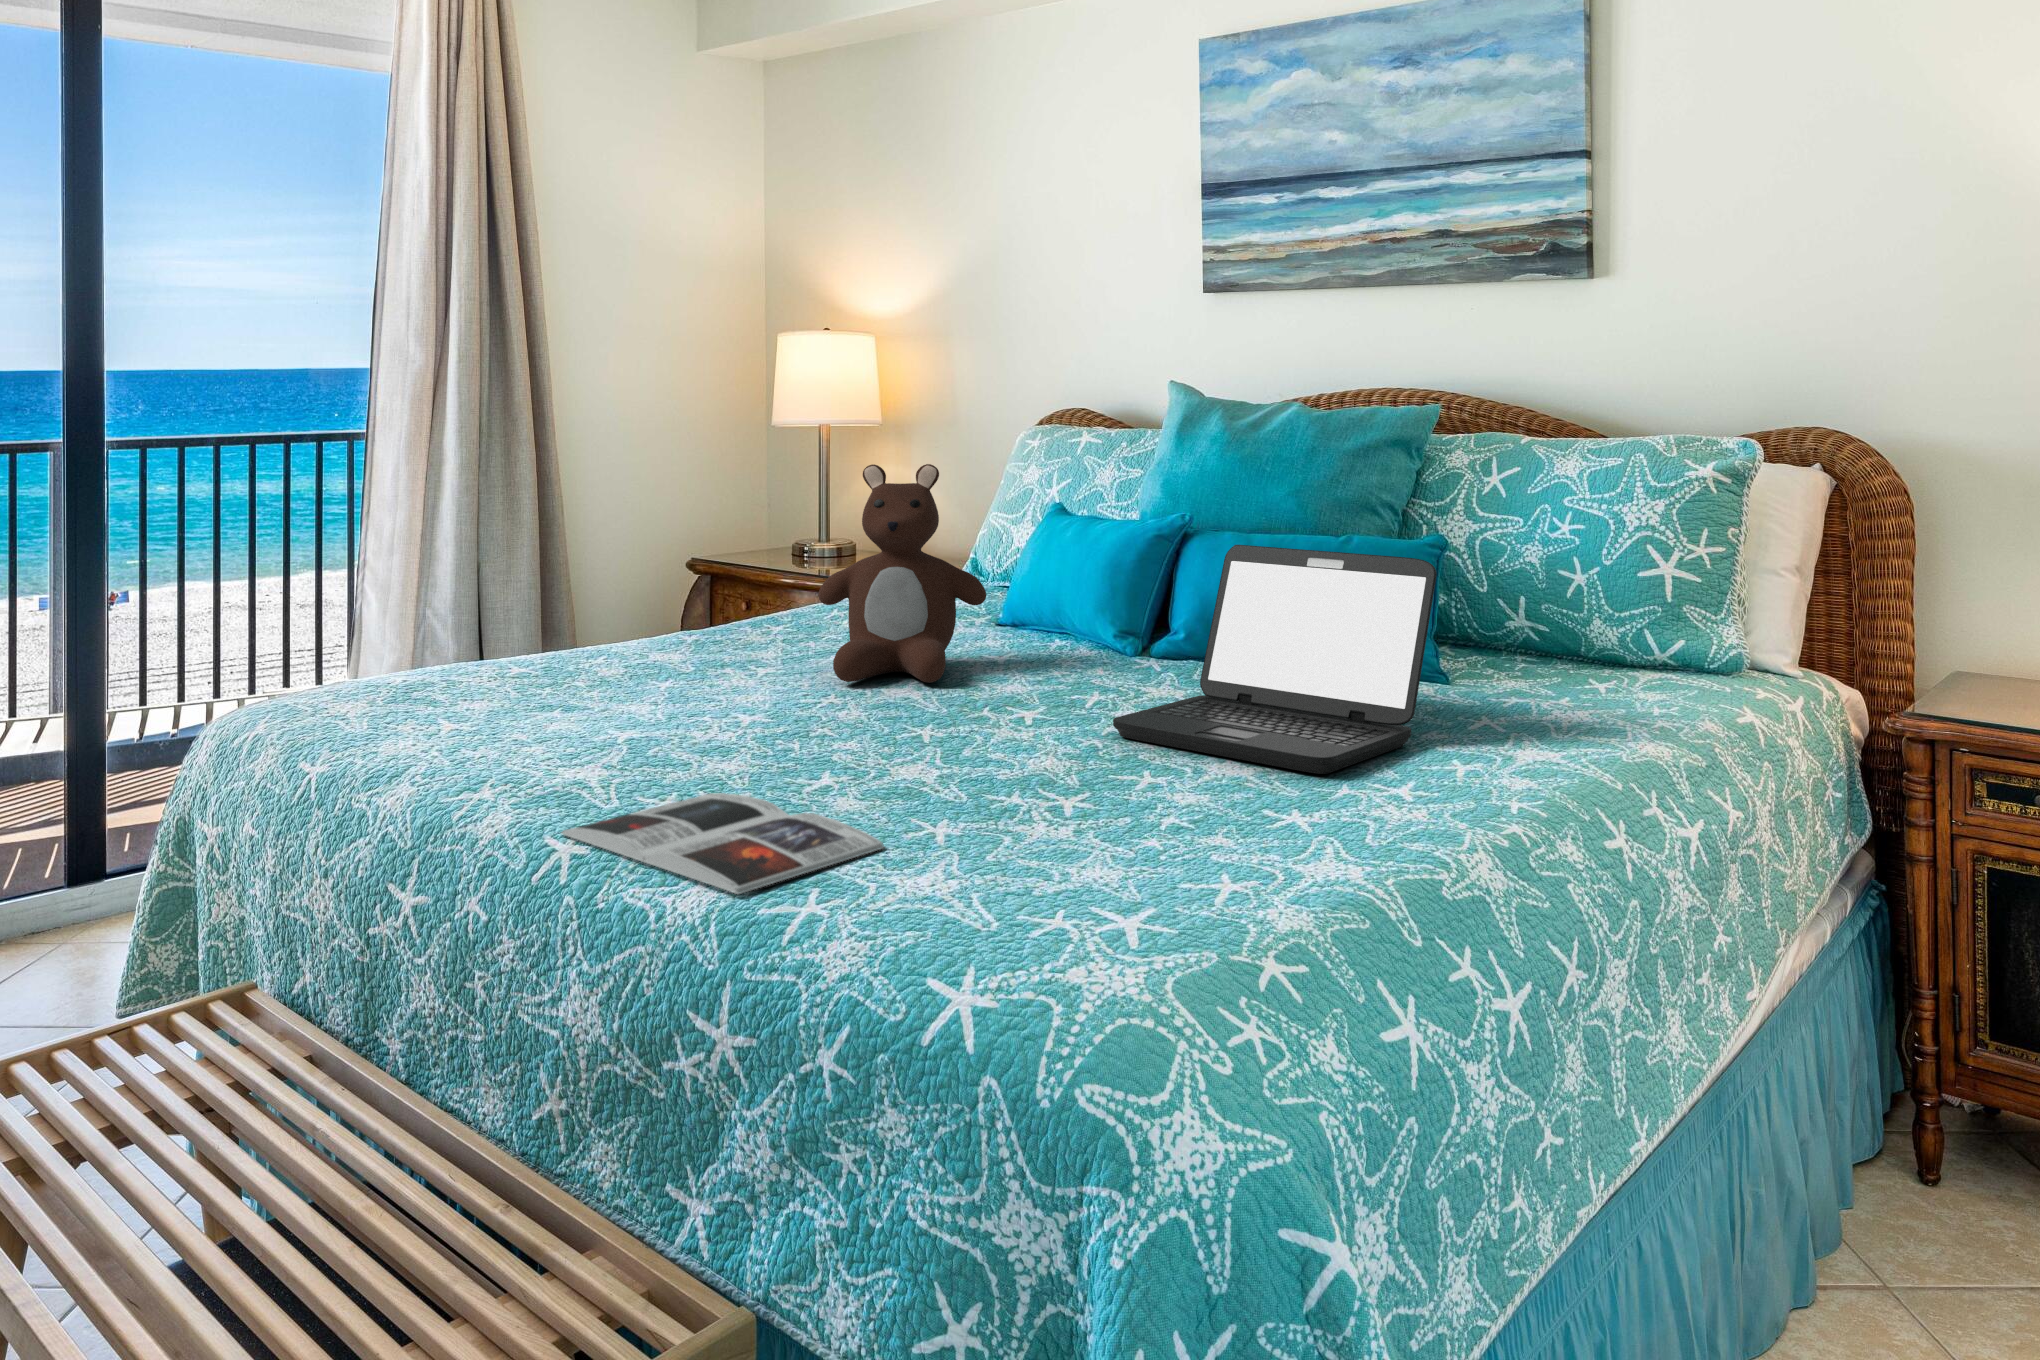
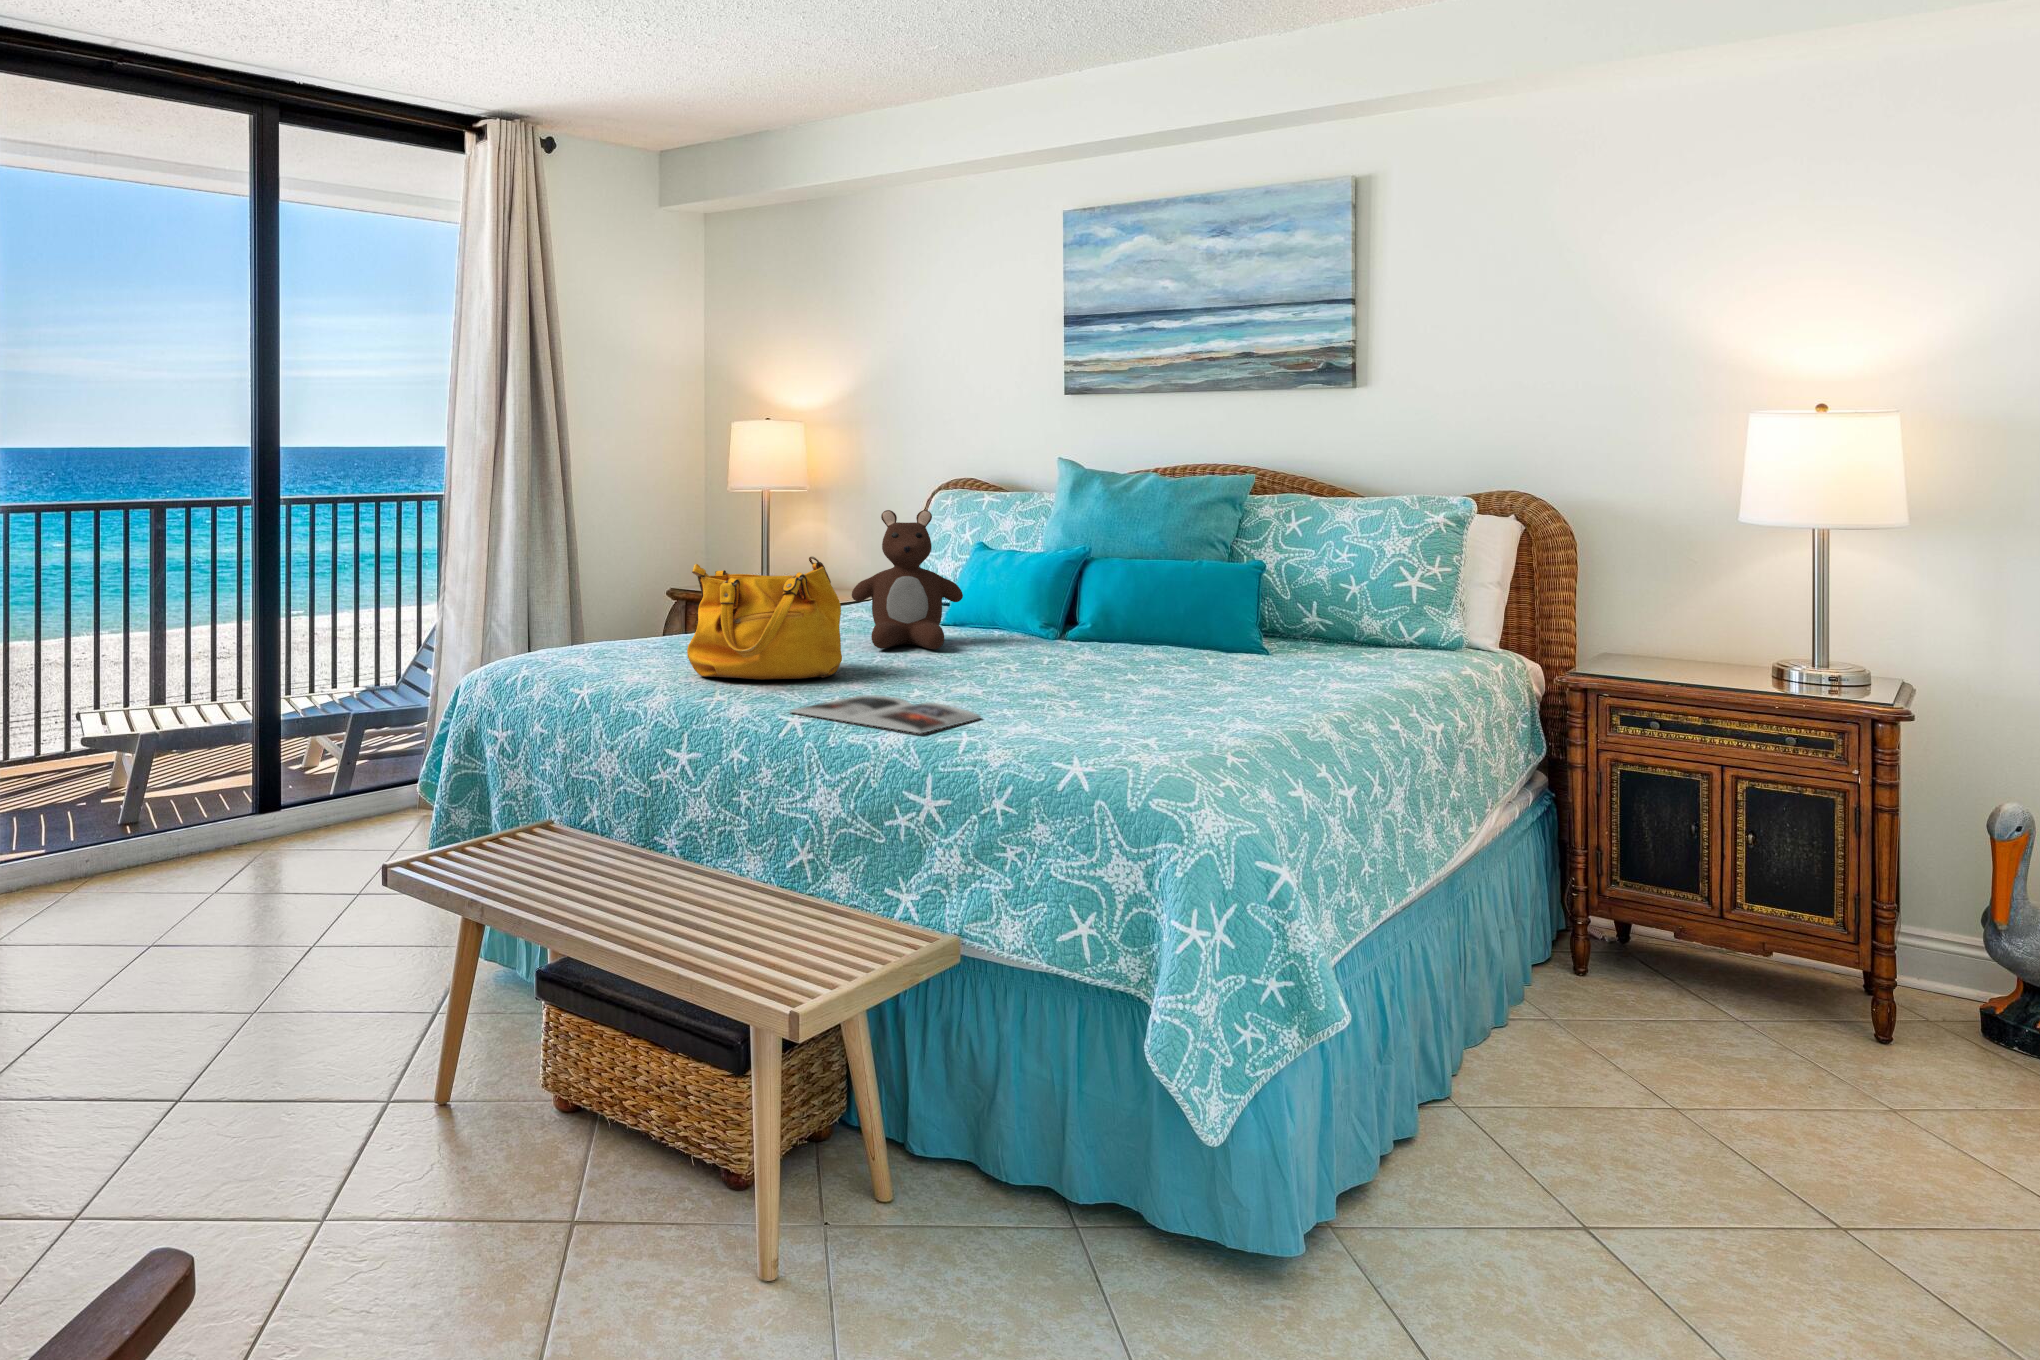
laptop: present [1113,545,1436,774] -> none [1074,561,1276,691]
handbag: none [486,546,741,754] -> present [687,556,842,680]

